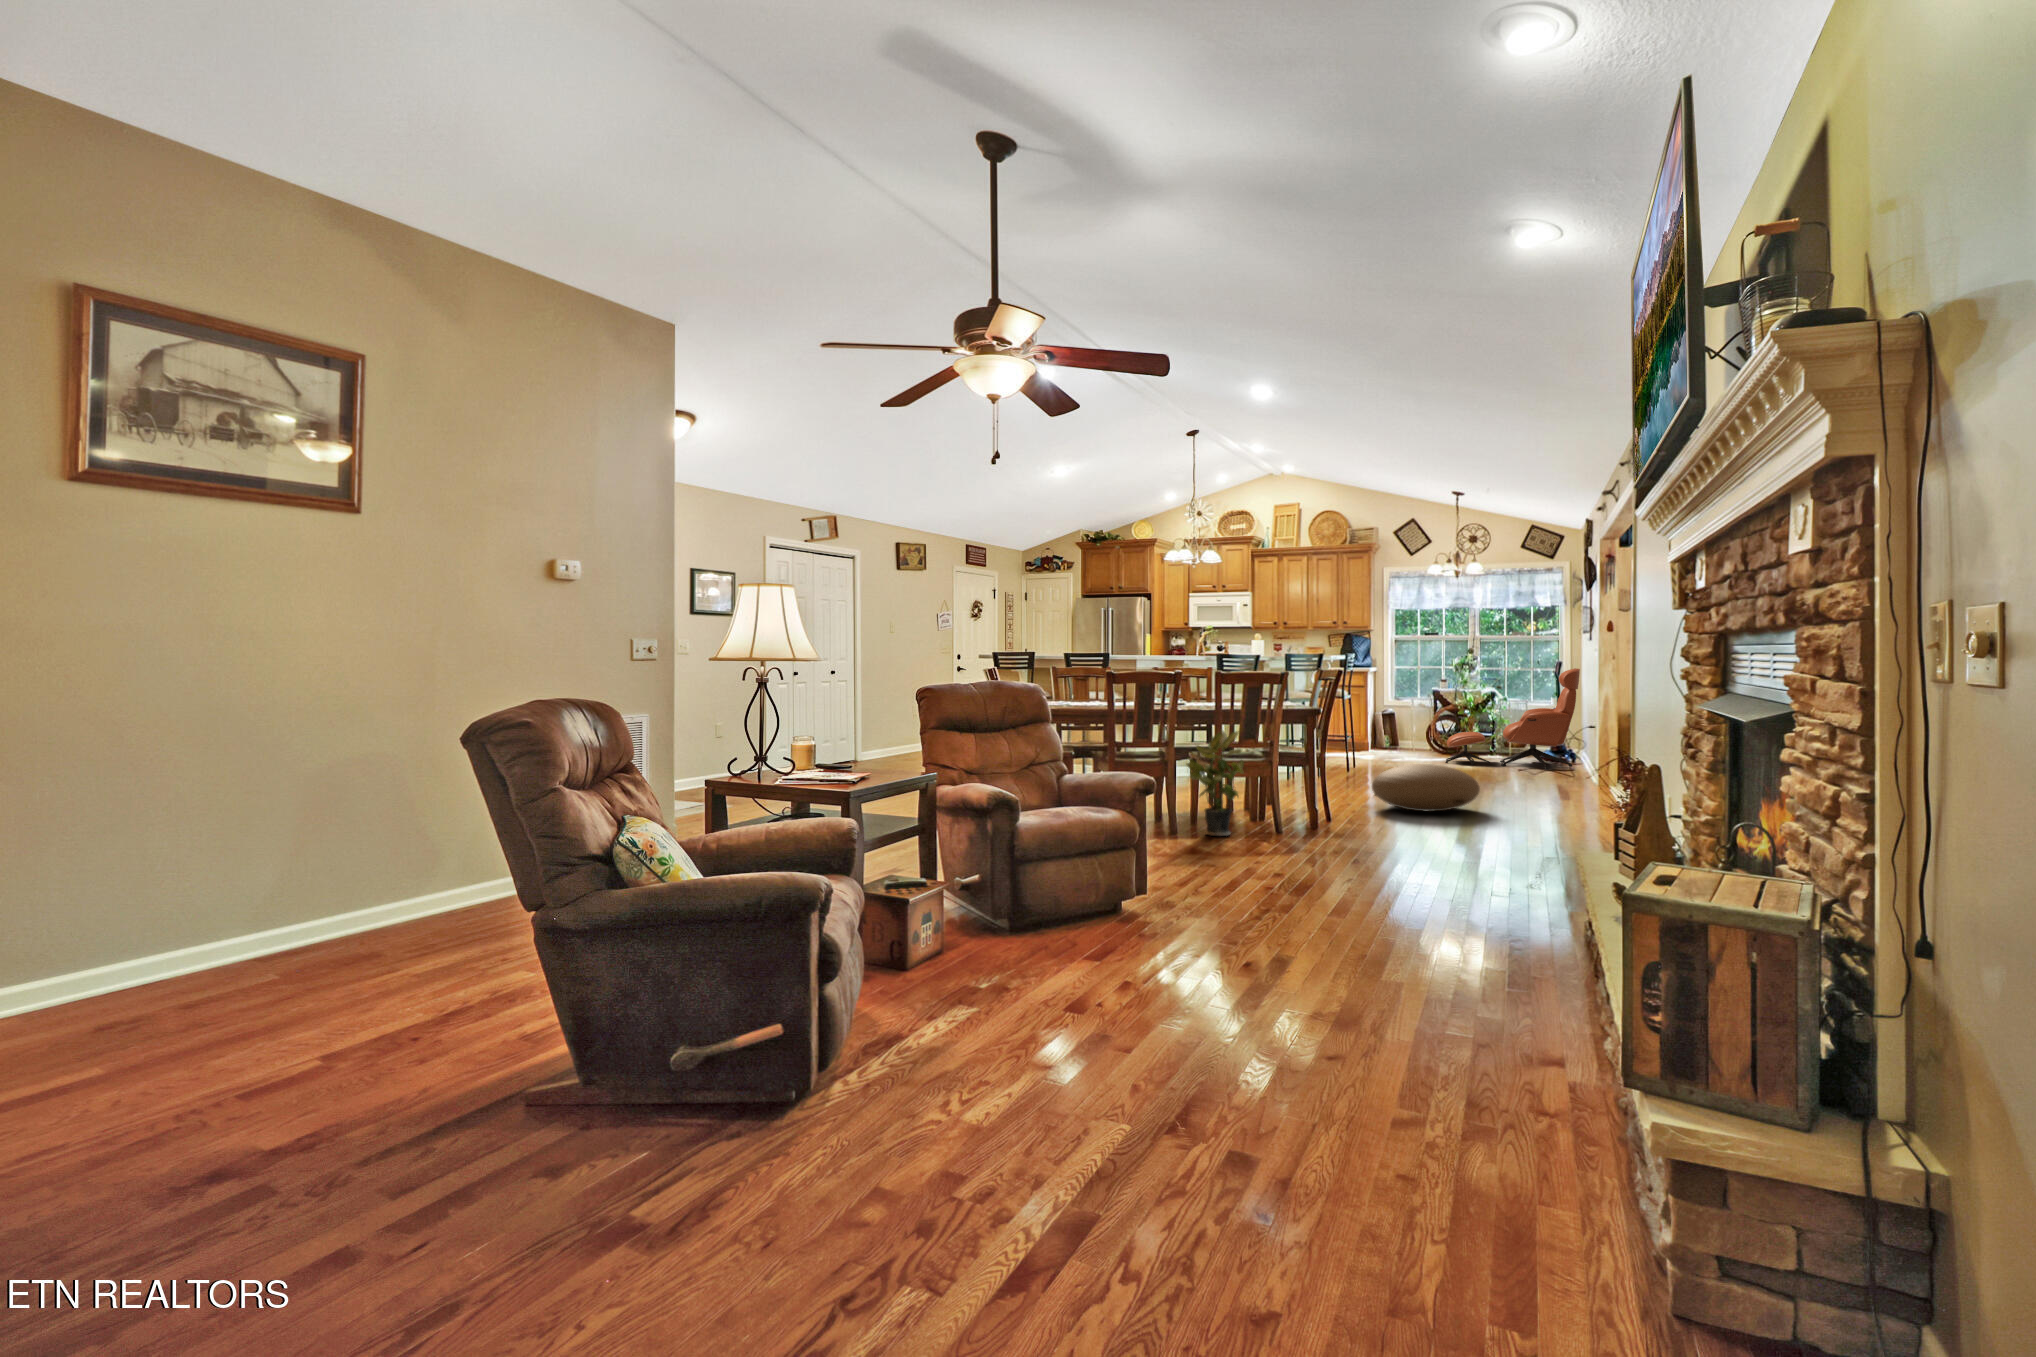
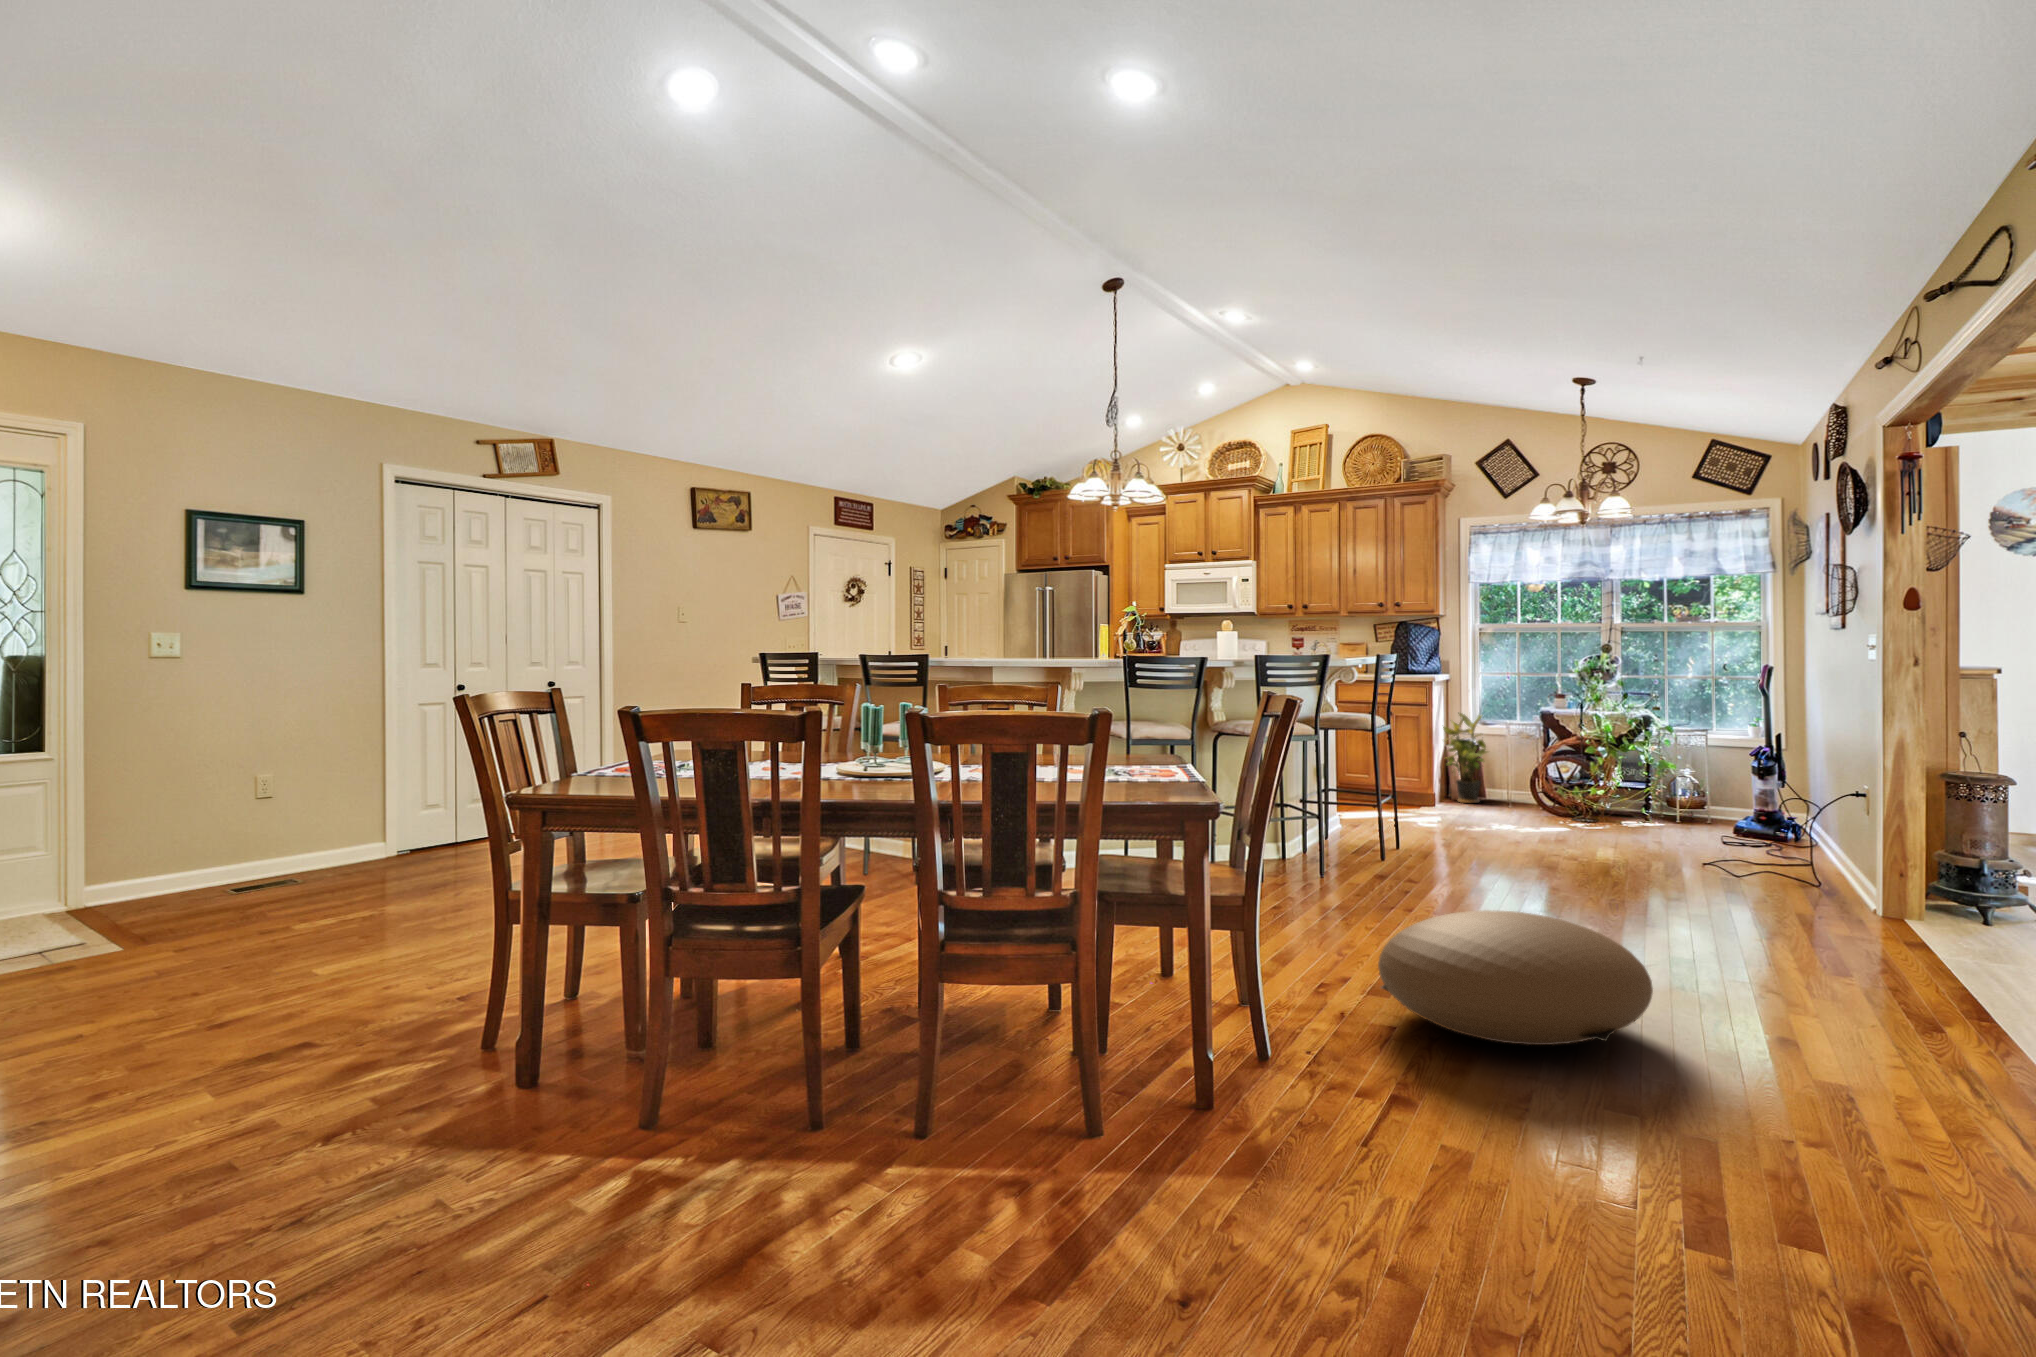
lounge chair: present [1445,668,1580,769] -> none [1562,678,1823,863]
potted plant: present [1187,730,1244,836] -> present [1443,713,1487,803]

